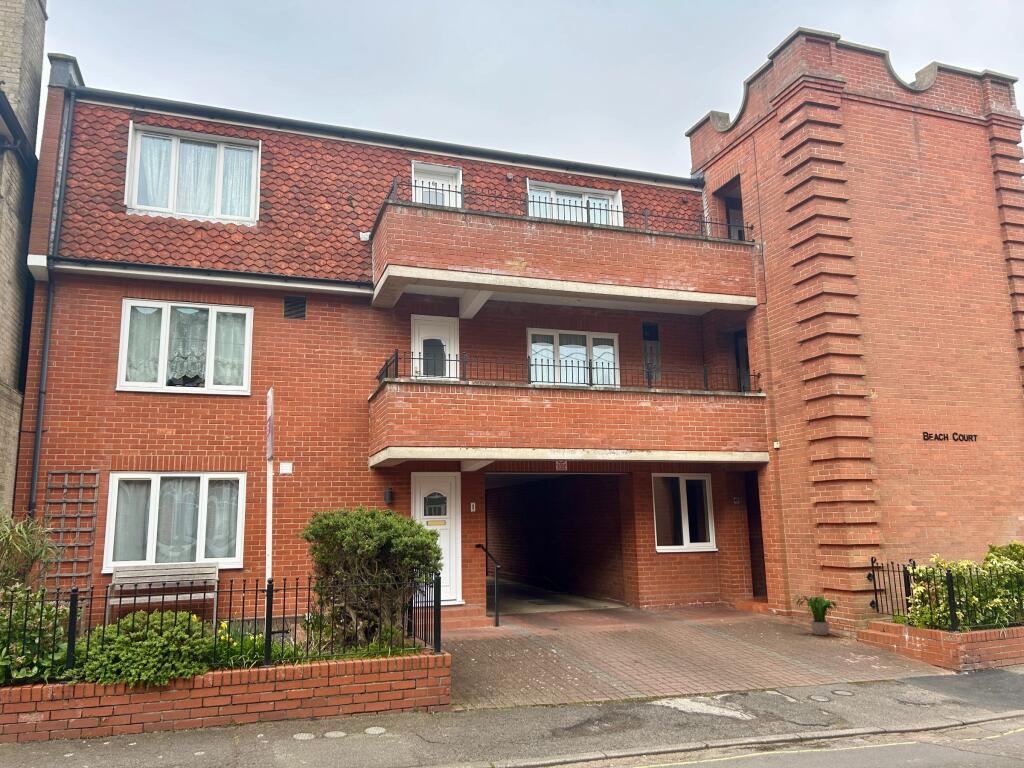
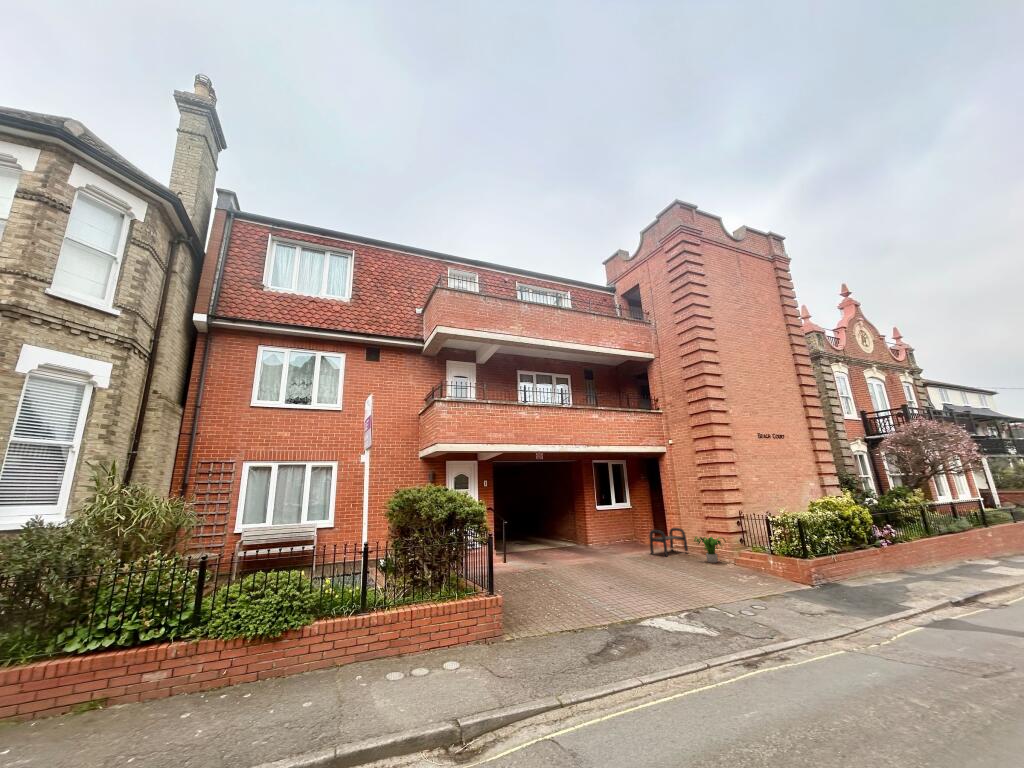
bench: none [731,582,793,625] -> present [649,528,688,556]

